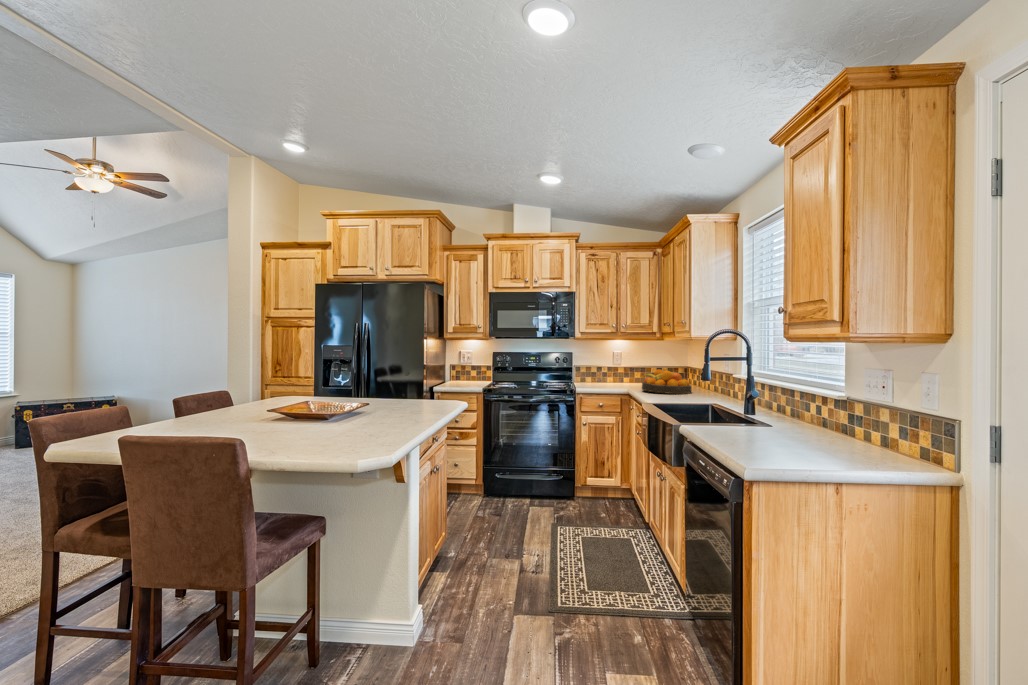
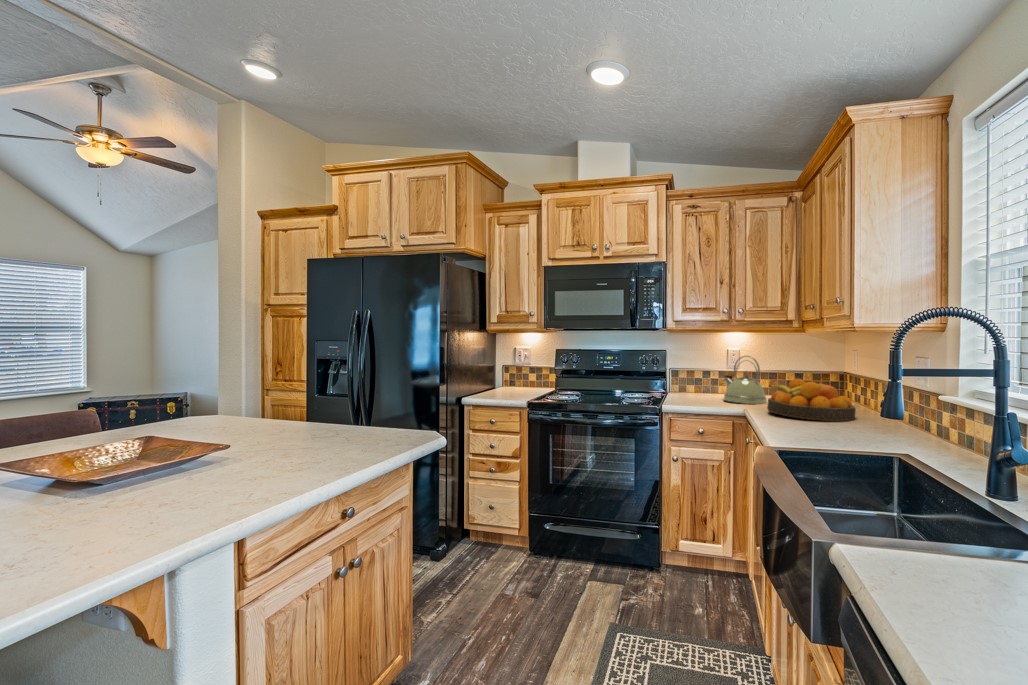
kettle: none [612,356,640,387] -> present [723,356,767,404]

